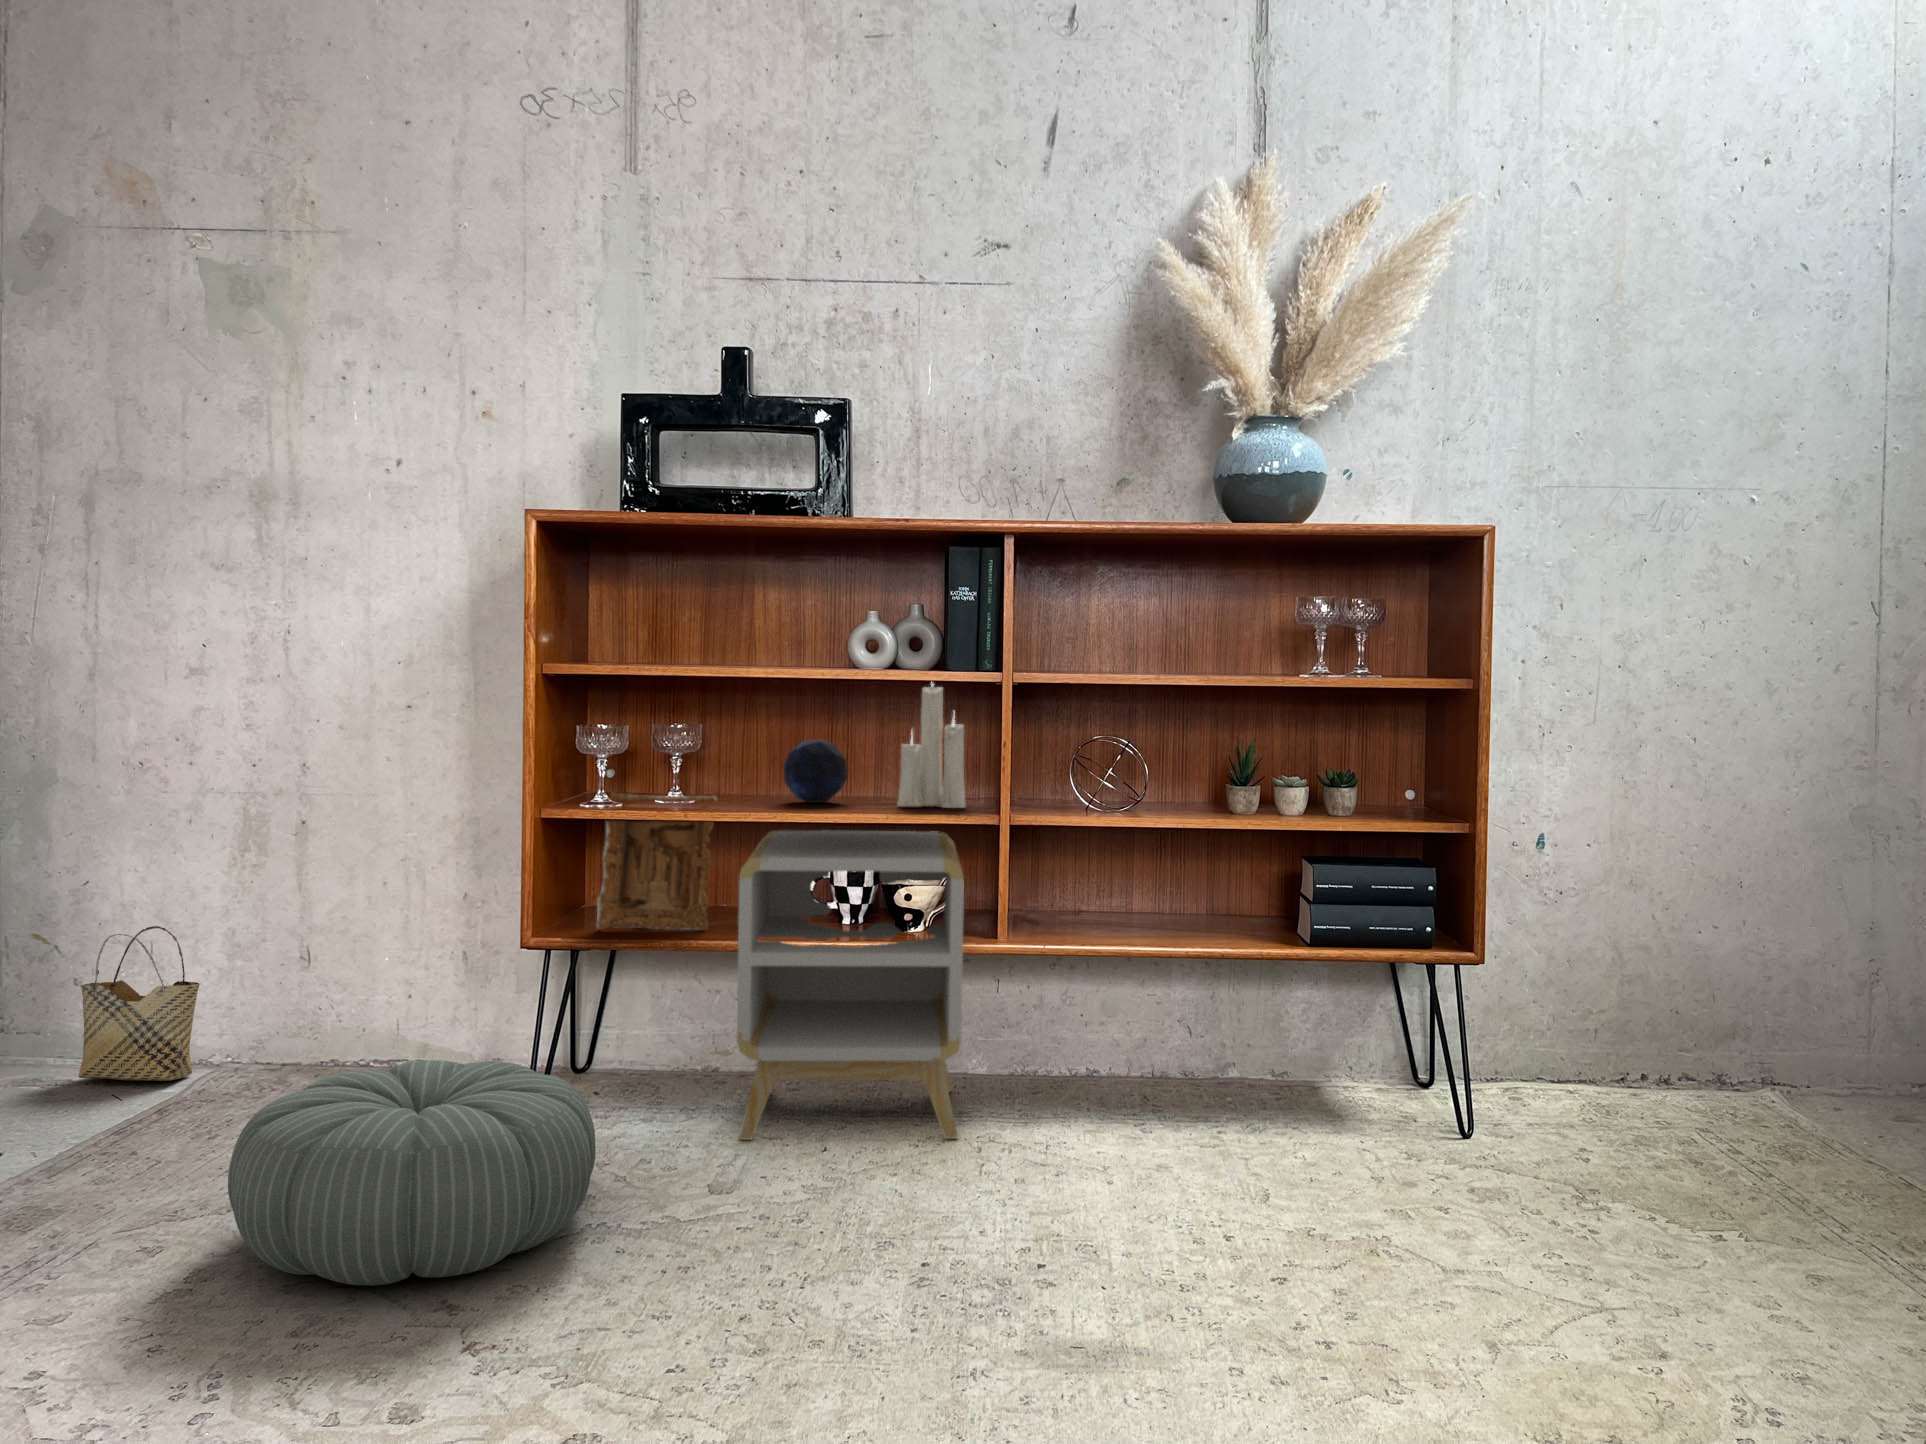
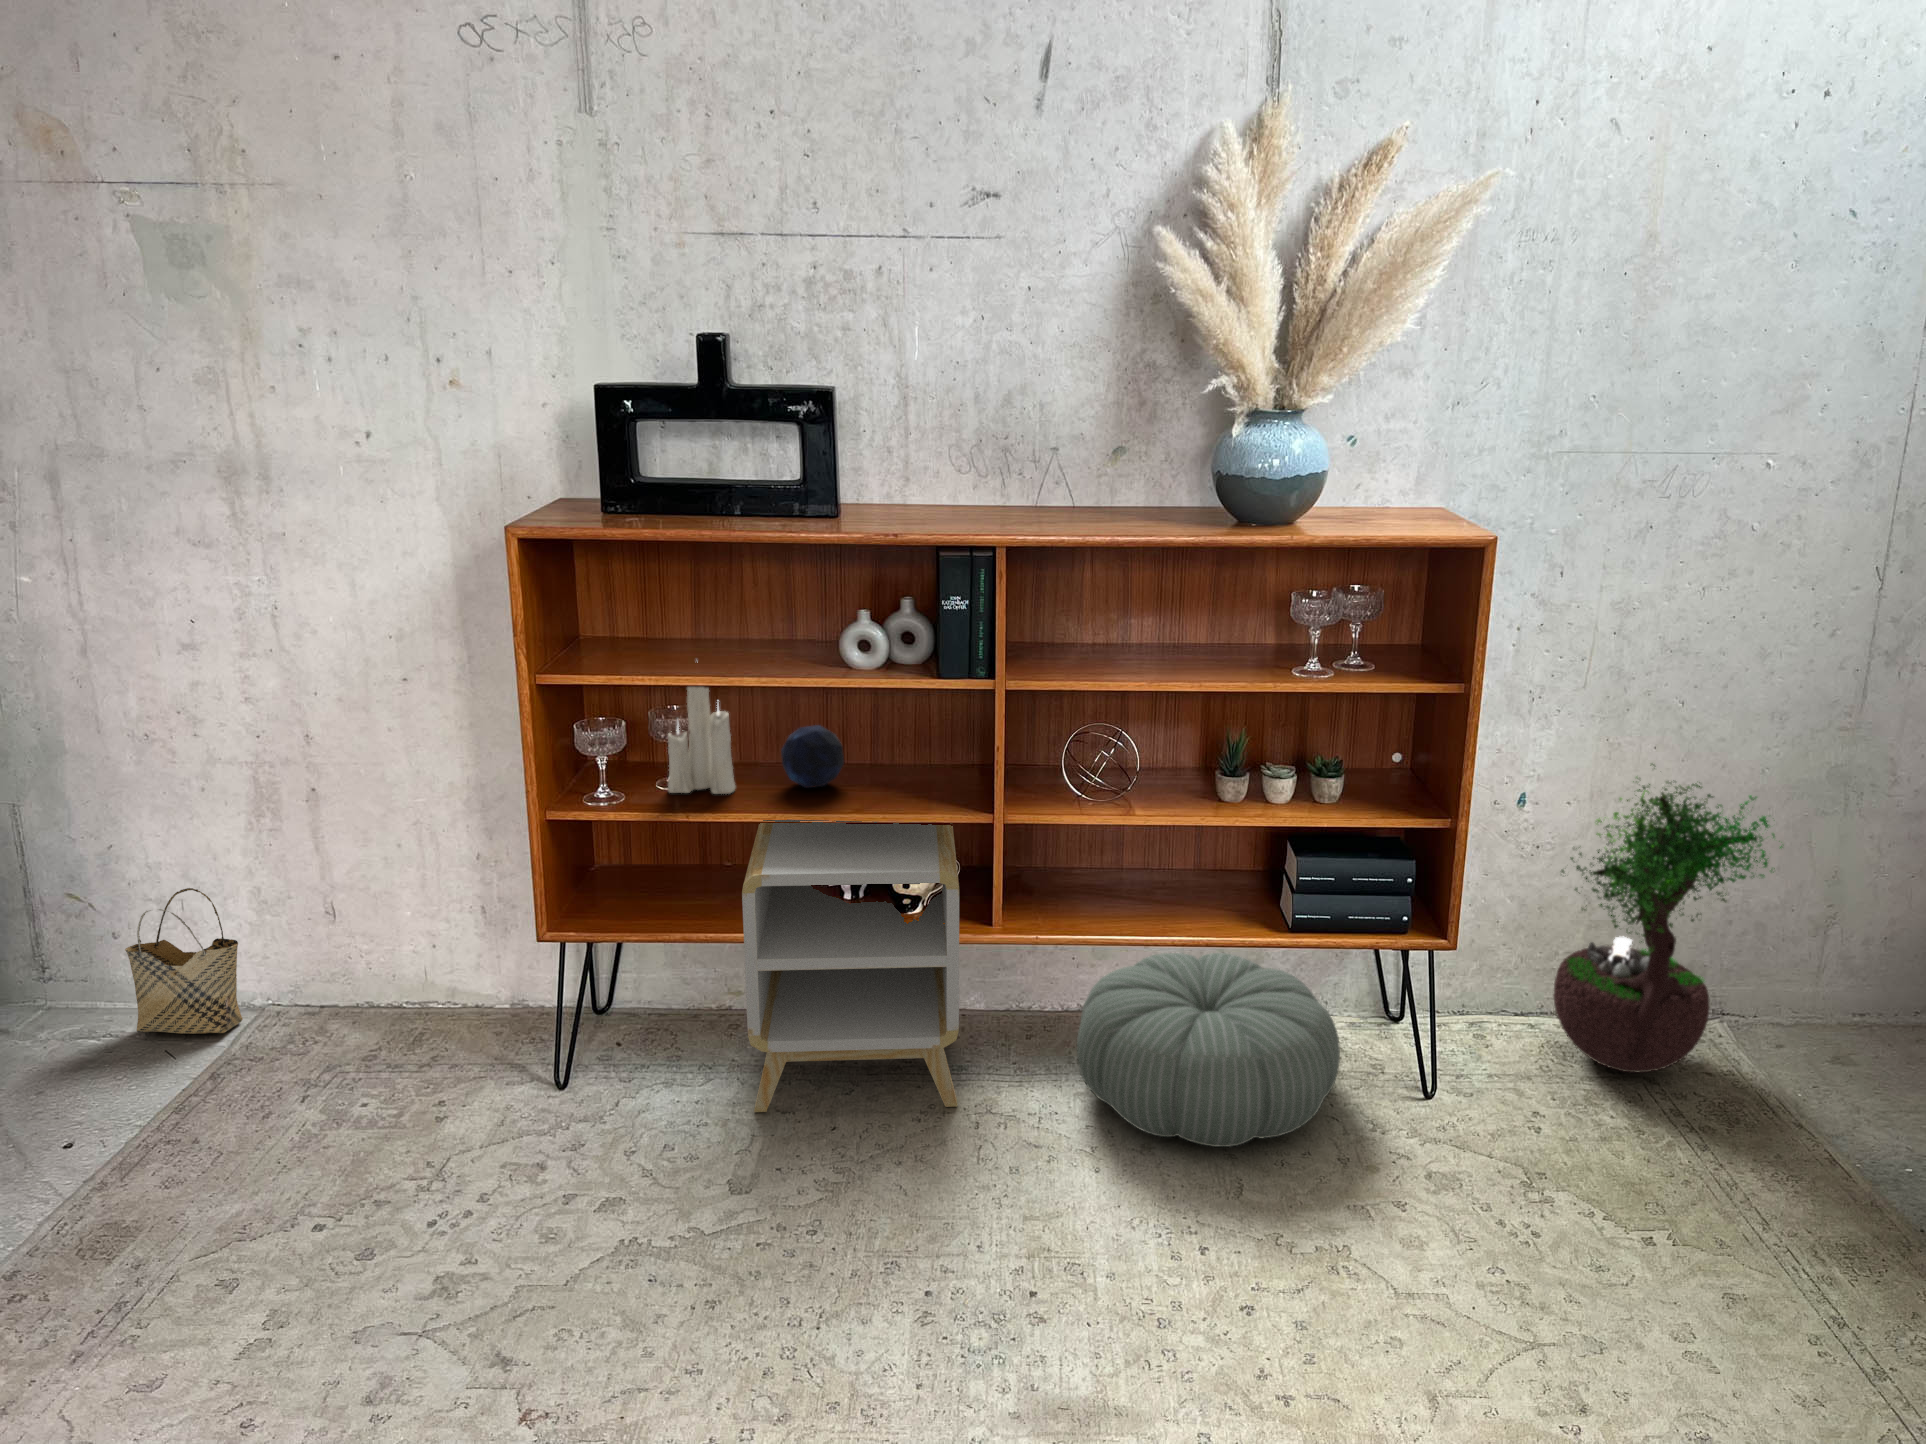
candle: present [898,682,965,808] -> present [668,687,735,794]
potted tree: none [1586,768,1813,1122] -> present [1553,764,1782,1072]
picture frame: present [597,792,717,930] -> none [608,779,718,914]
pouf: present [228,1060,596,1286] -> present [1077,953,1340,1147]

